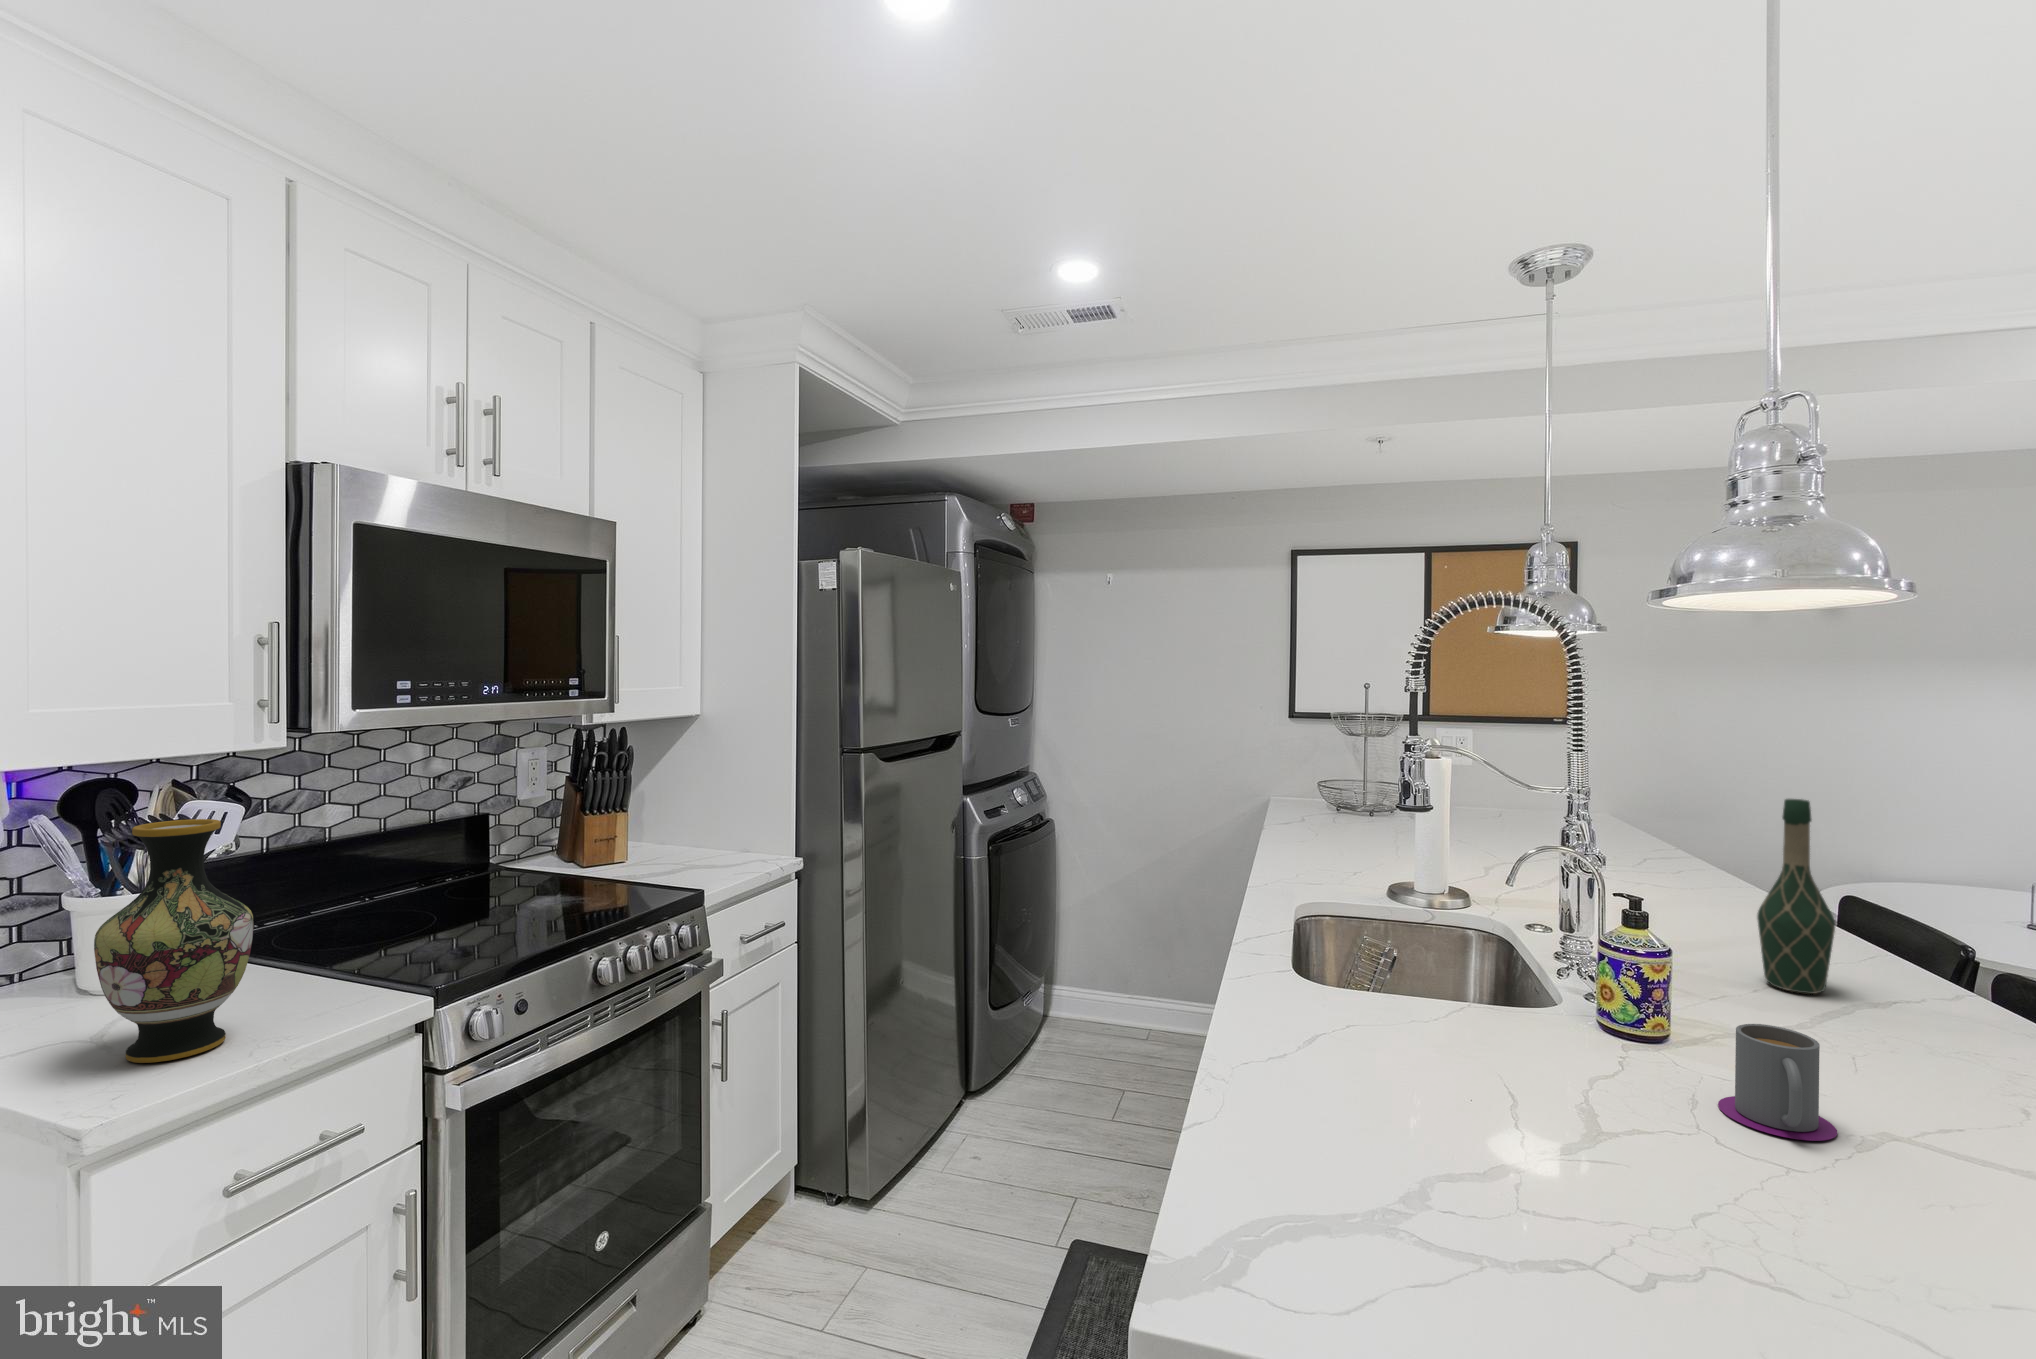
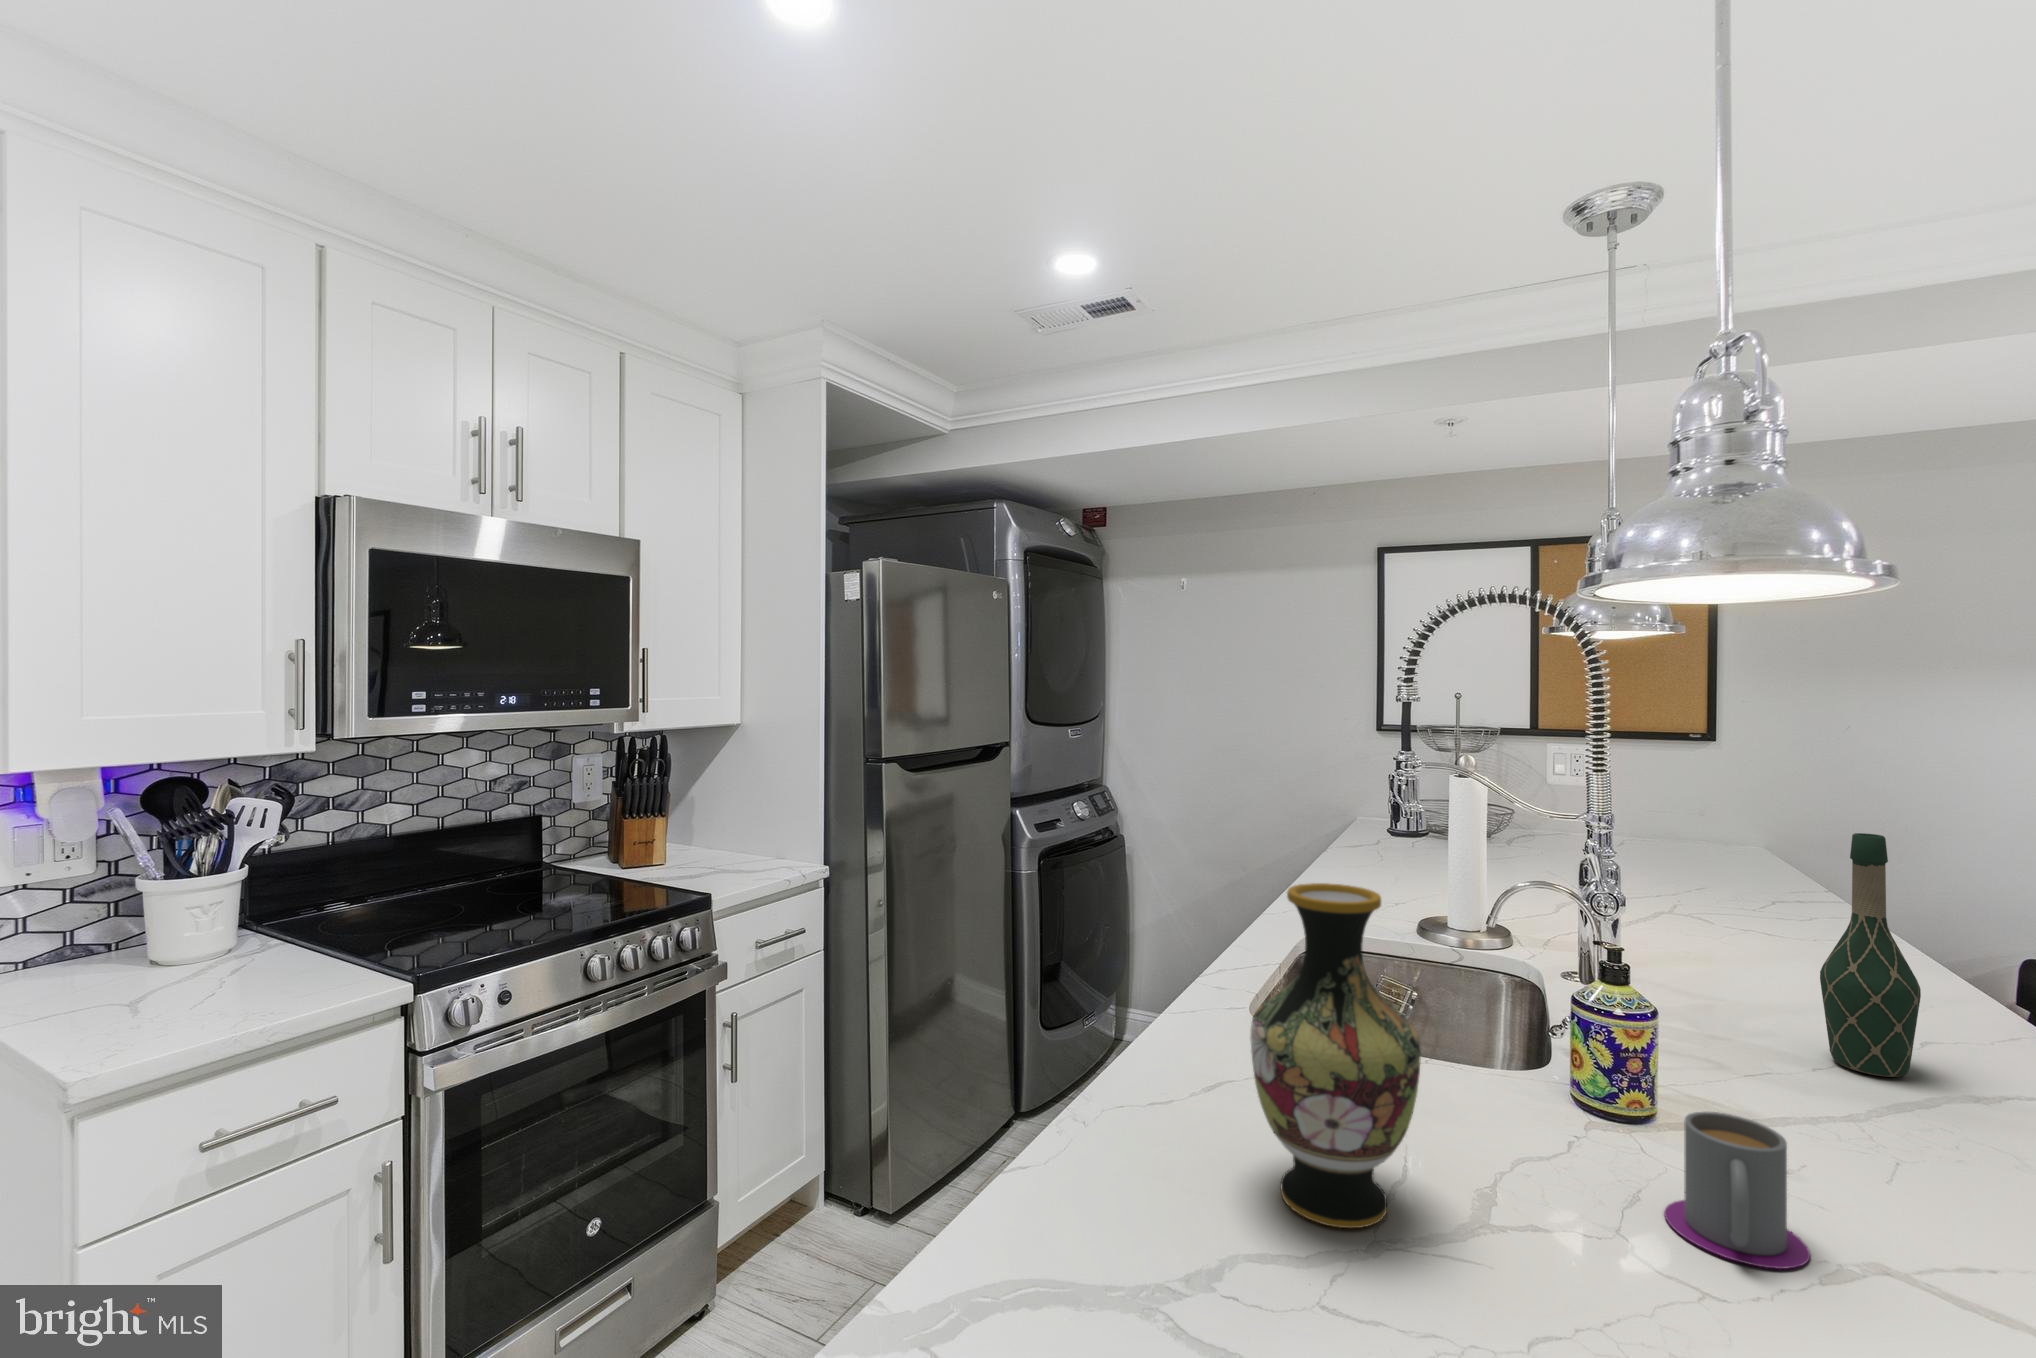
vase: present [94,819,253,1063] -> present [1250,883,1421,1228]

